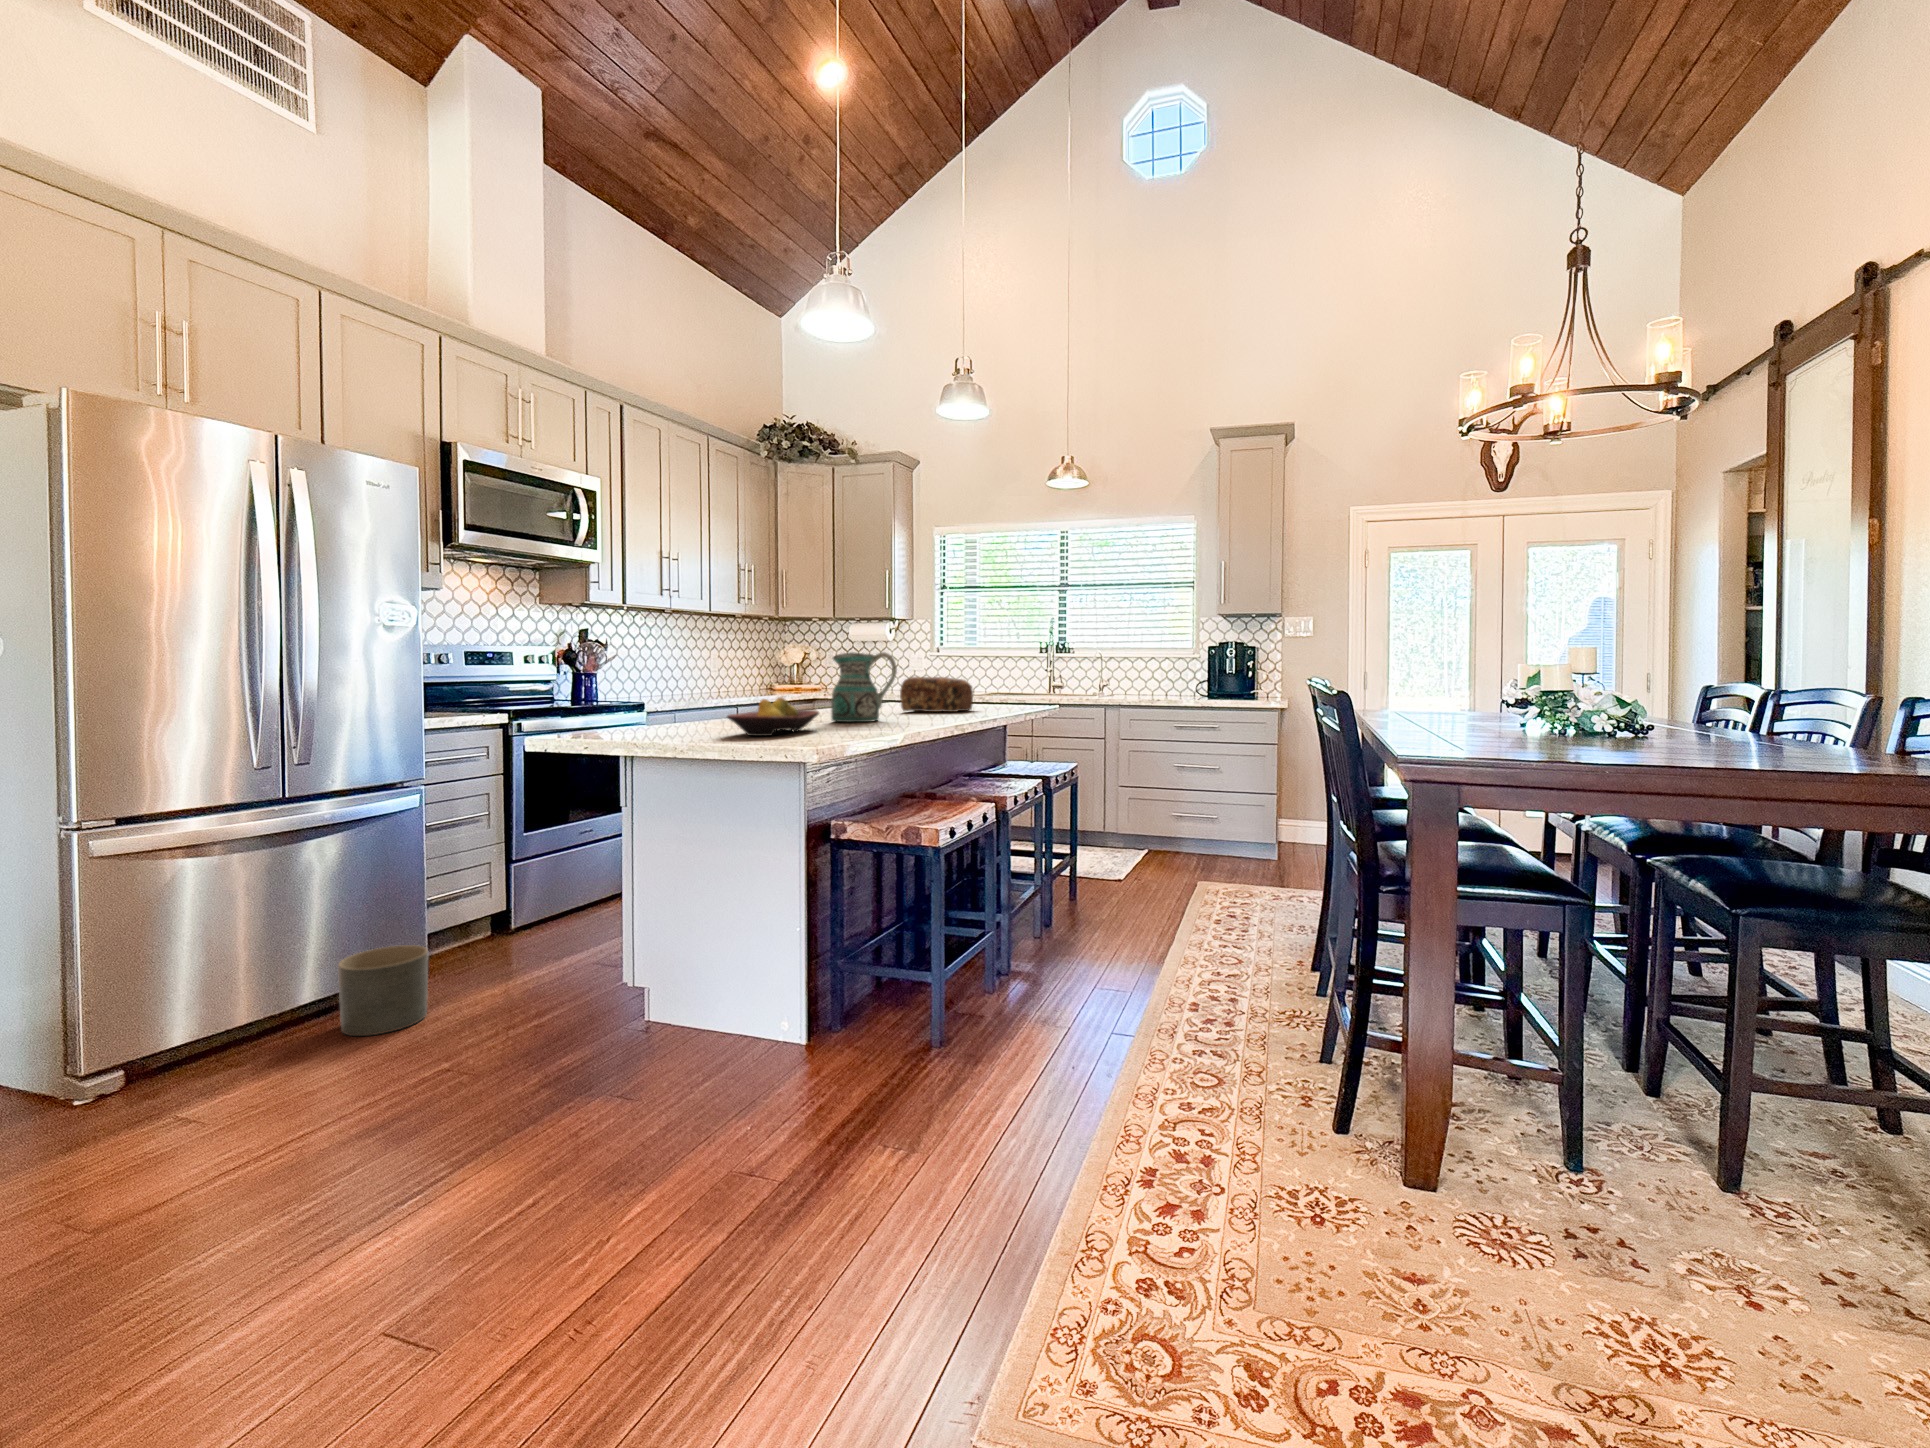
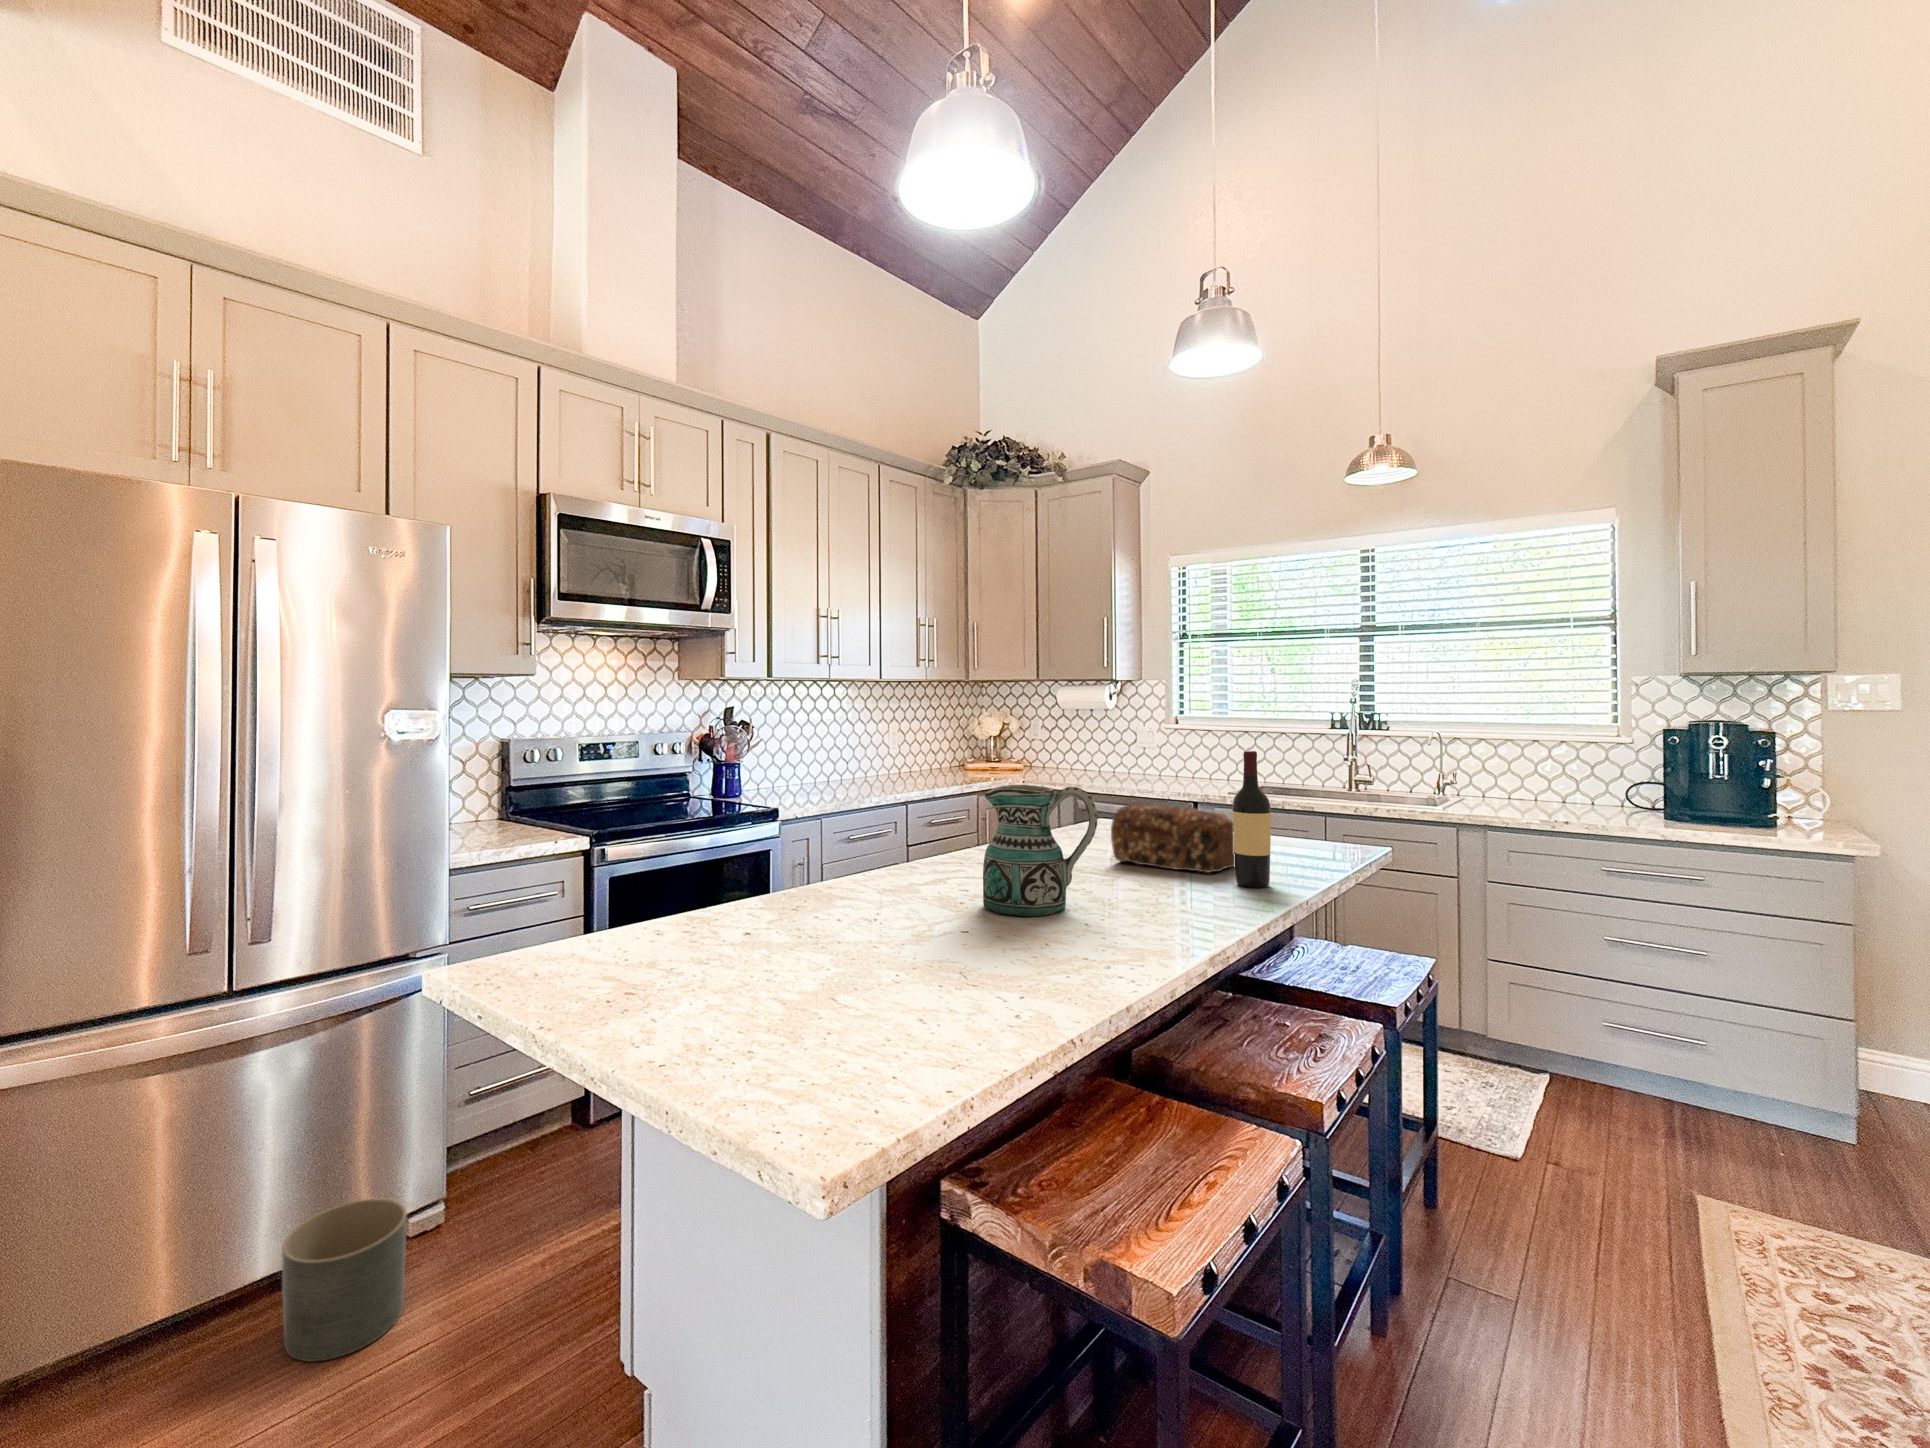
wine bottle: none [969,639,989,713] -> present [1233,751,1271,888]
fruit bowl: present [727,697,819,736] -> none [754,894,942,994]

